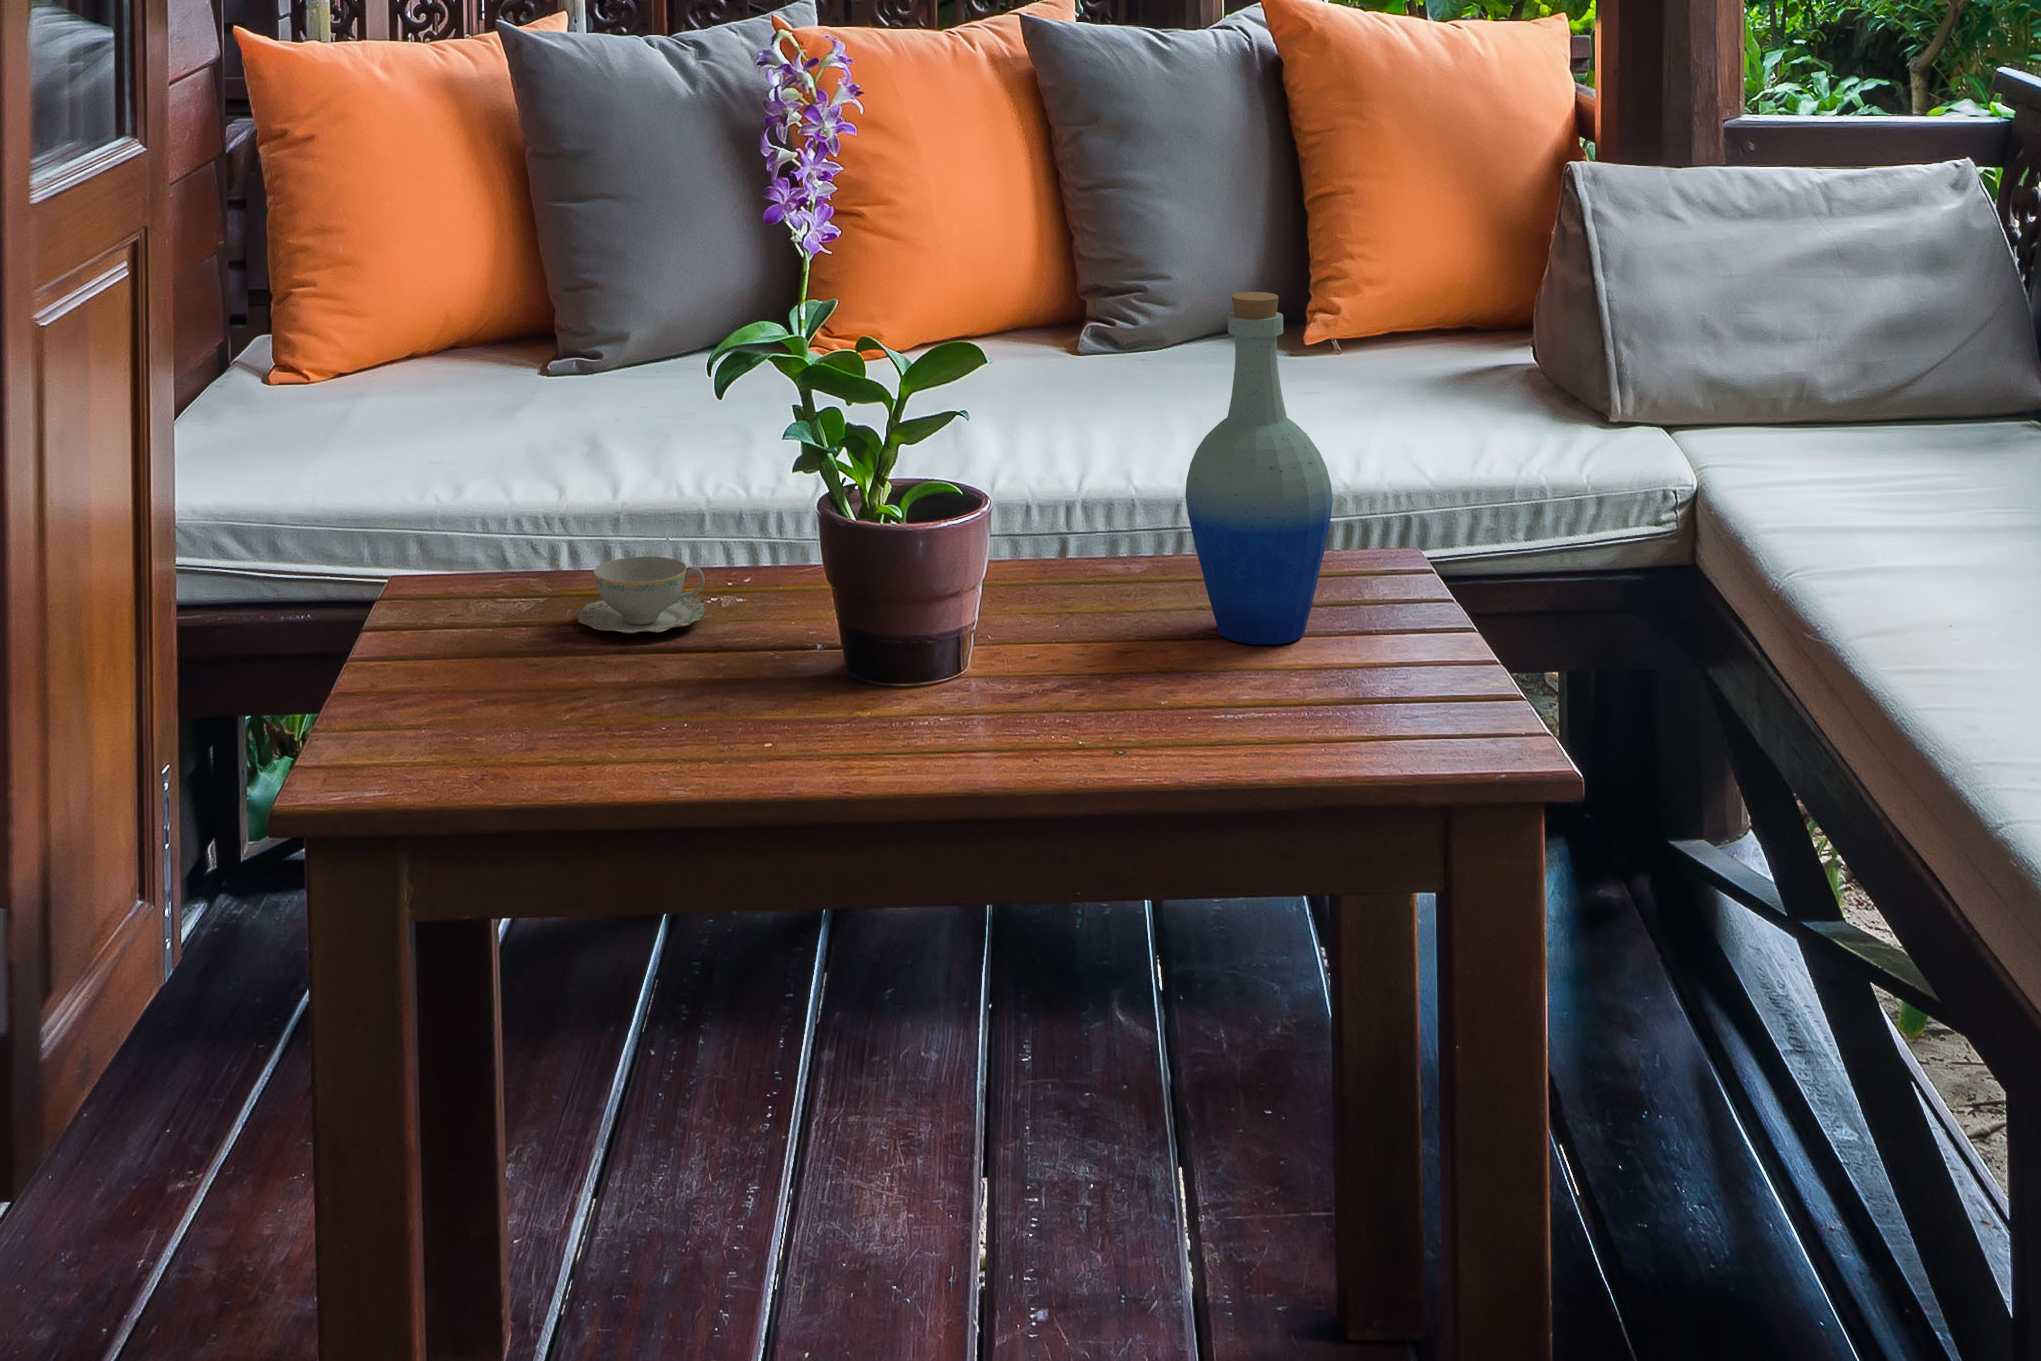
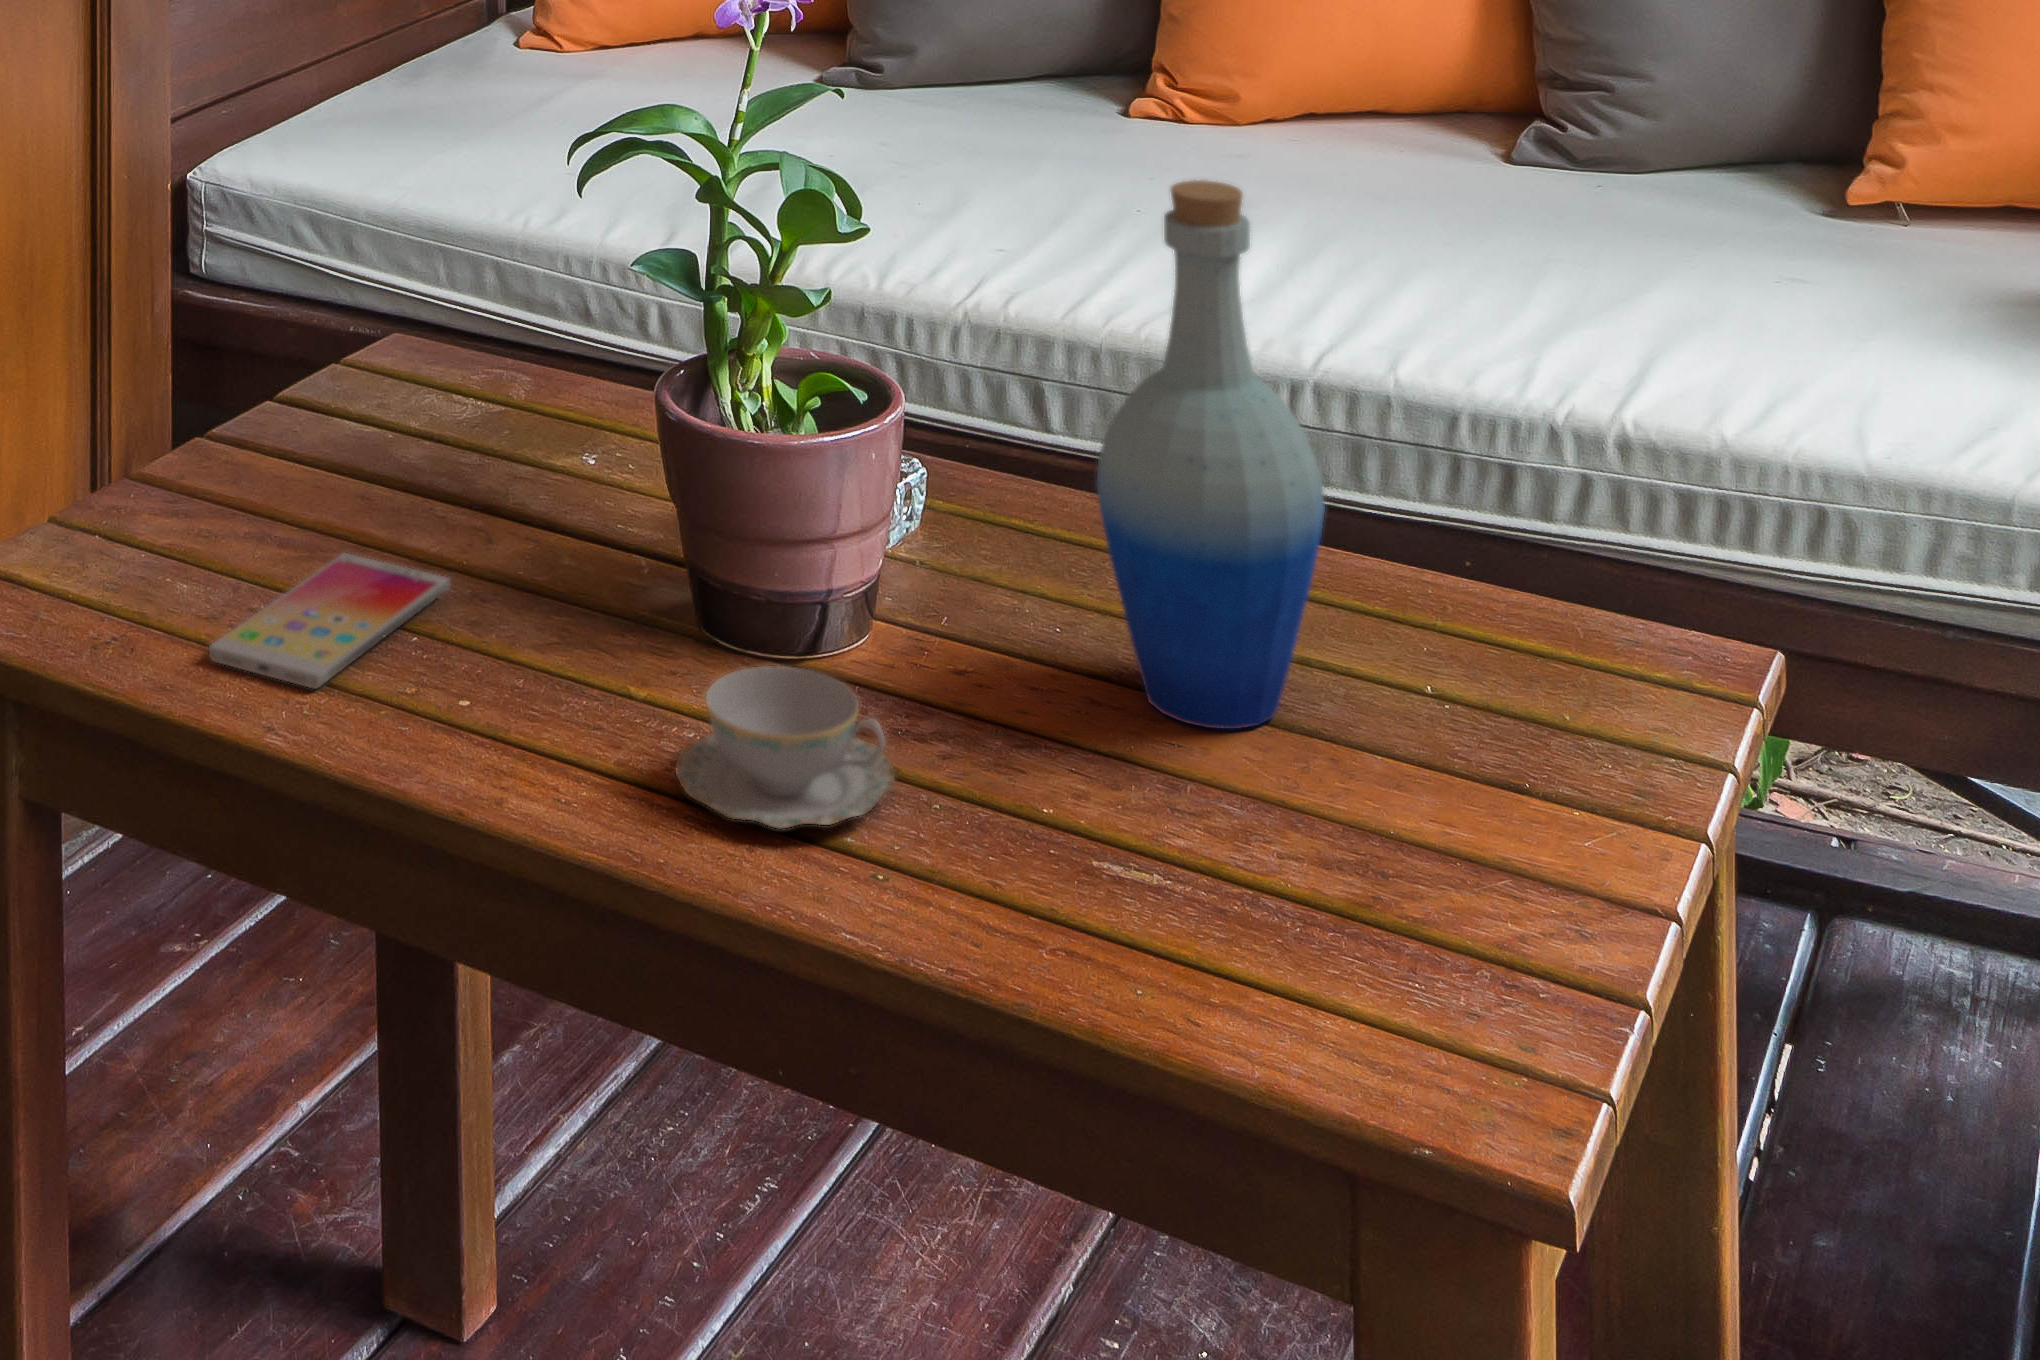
teacup: present [576,556,707,633] -> present [676,666,895,829]
smartphone: none [632,660,742,735] -> present [209,553,450,688]

